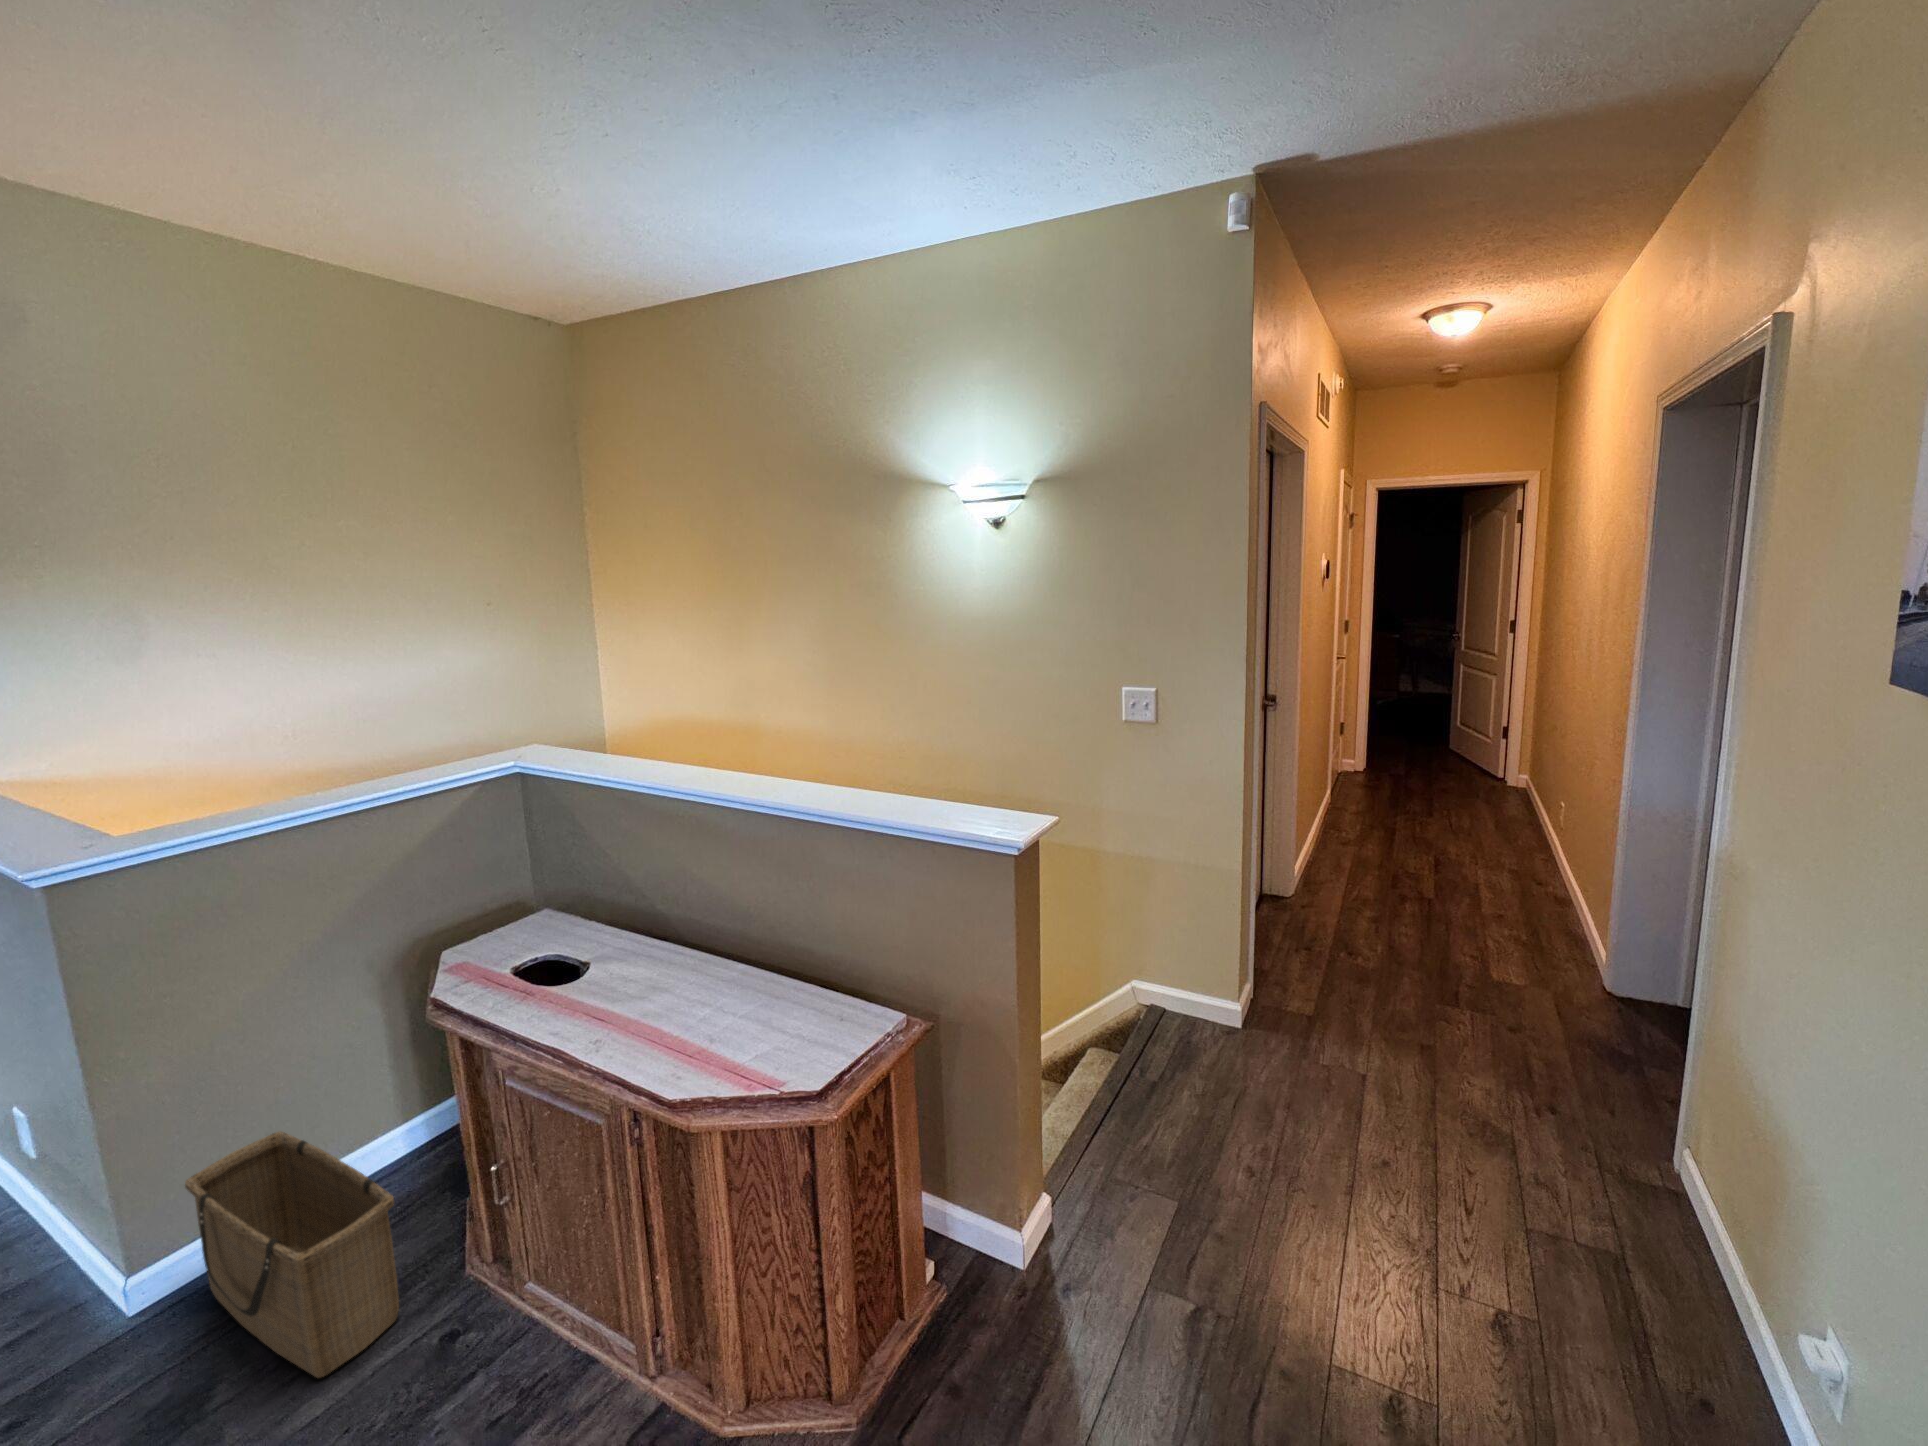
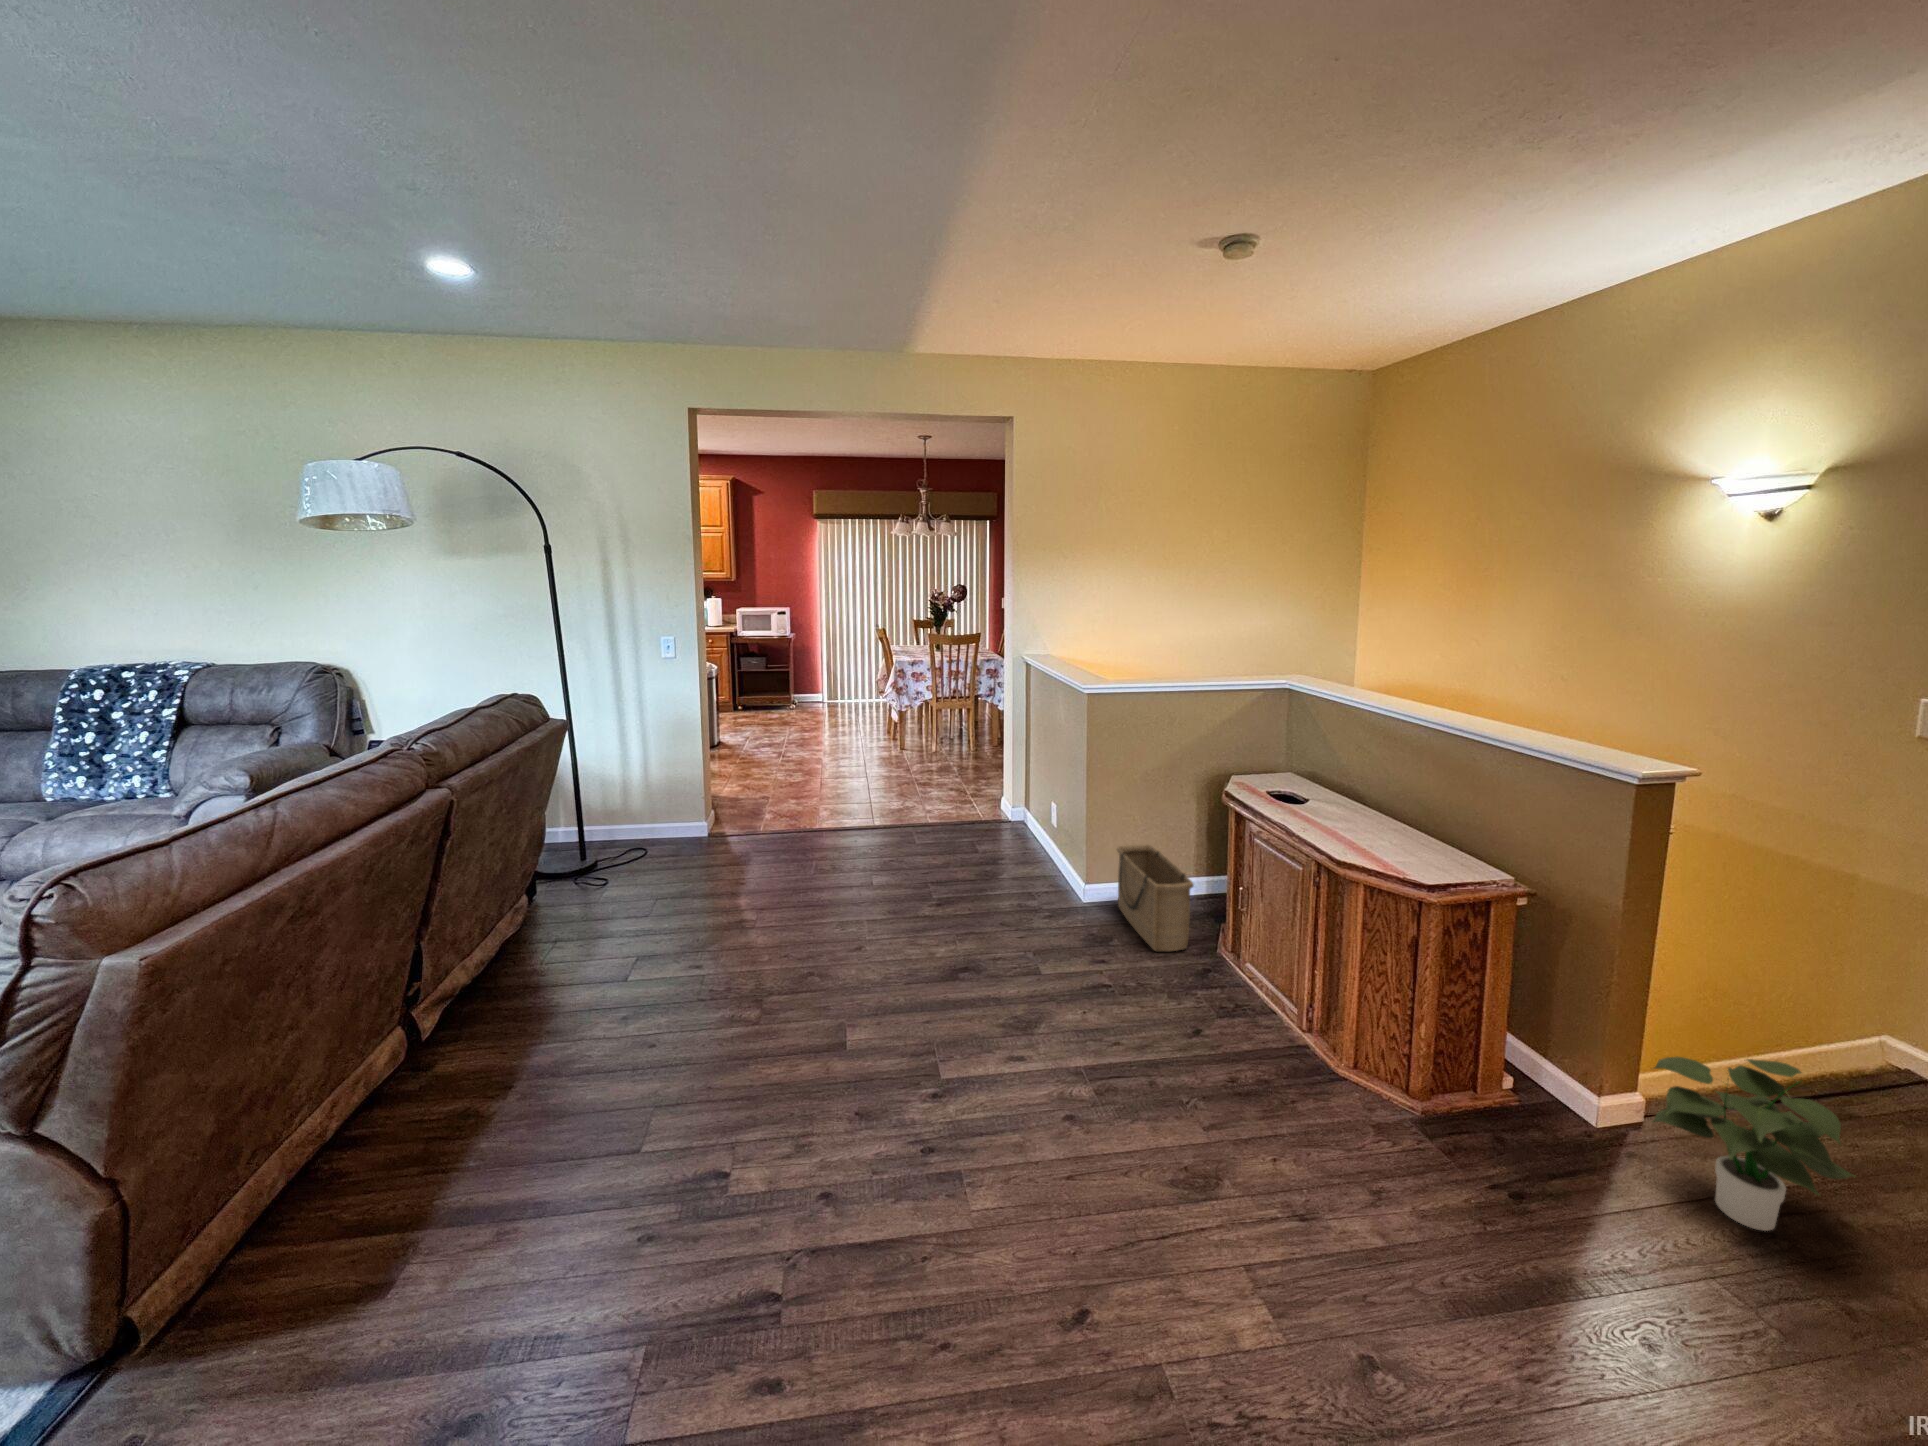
potted plant: none [1057,1107,1208,1304] -> present [1653,1057,1855,1231]

